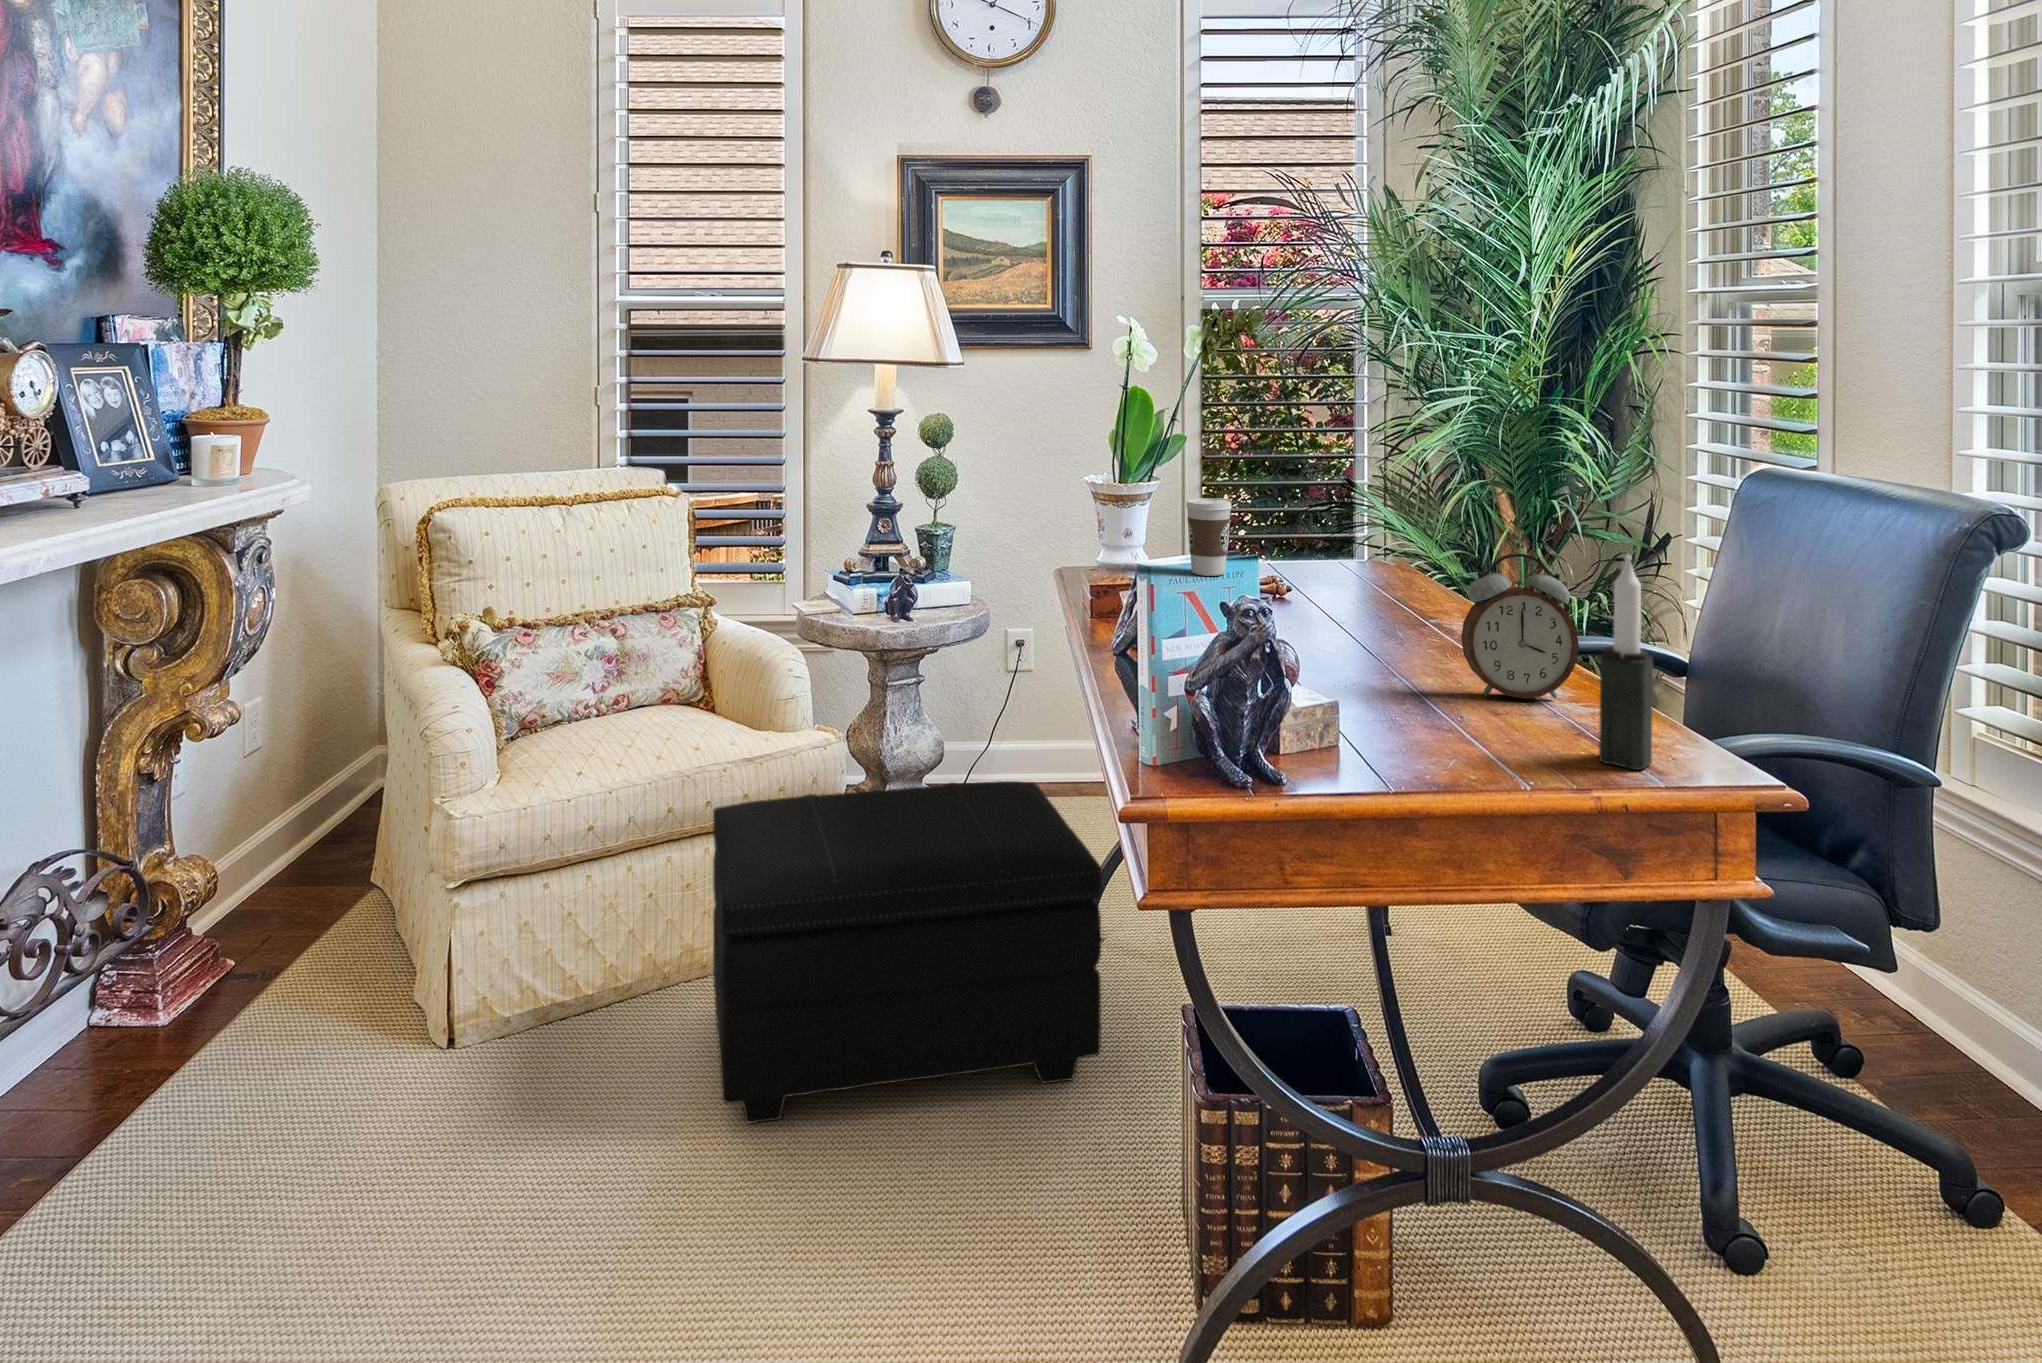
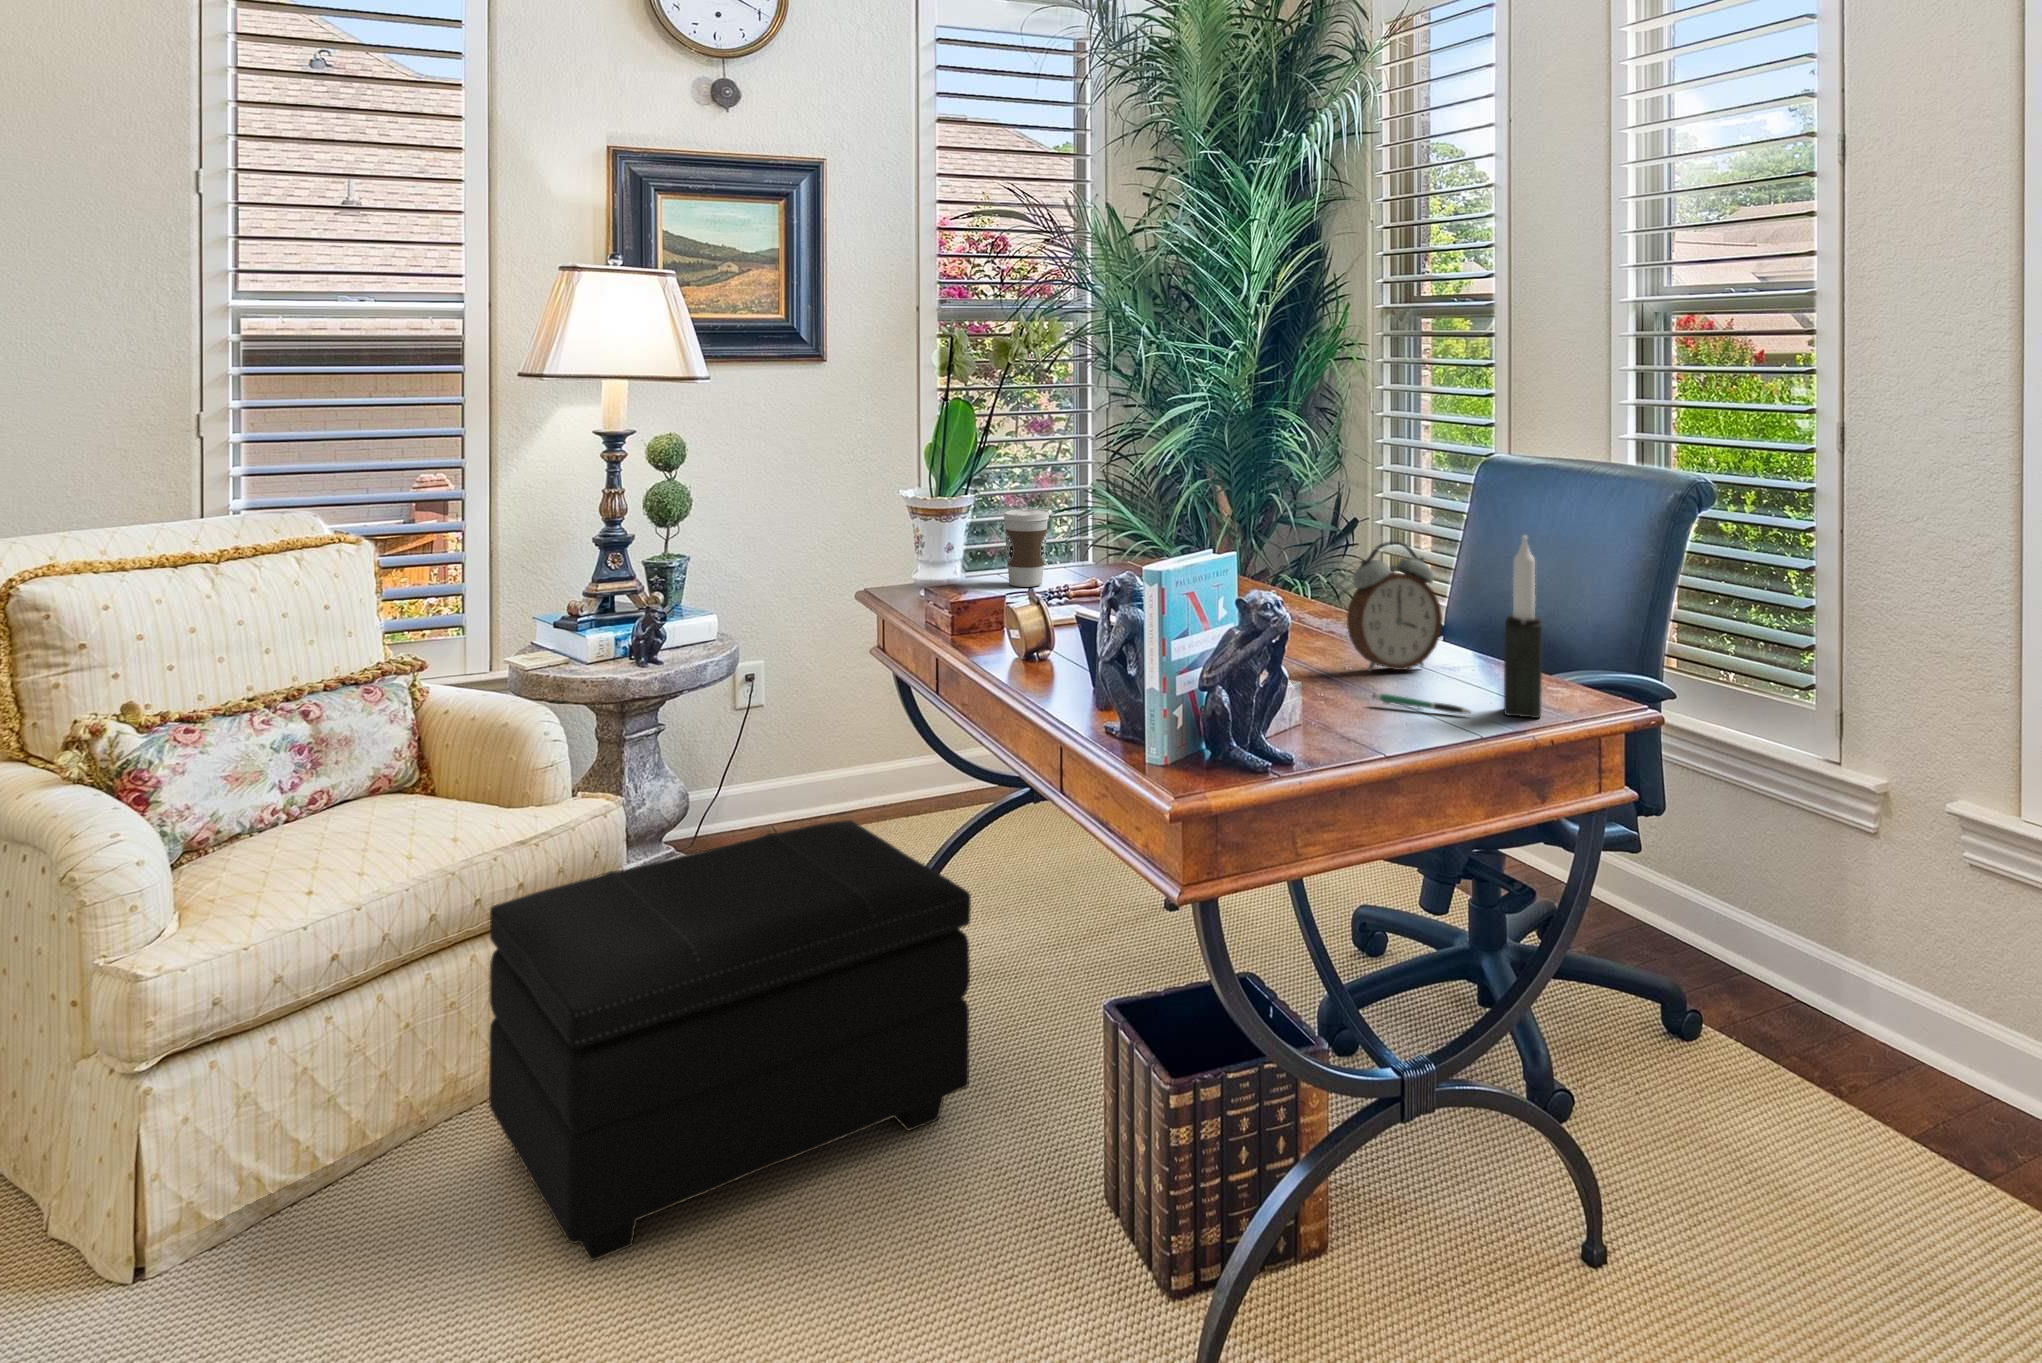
pen: none [1447,718,1556,754] -> present [1373,693,1471,714]

